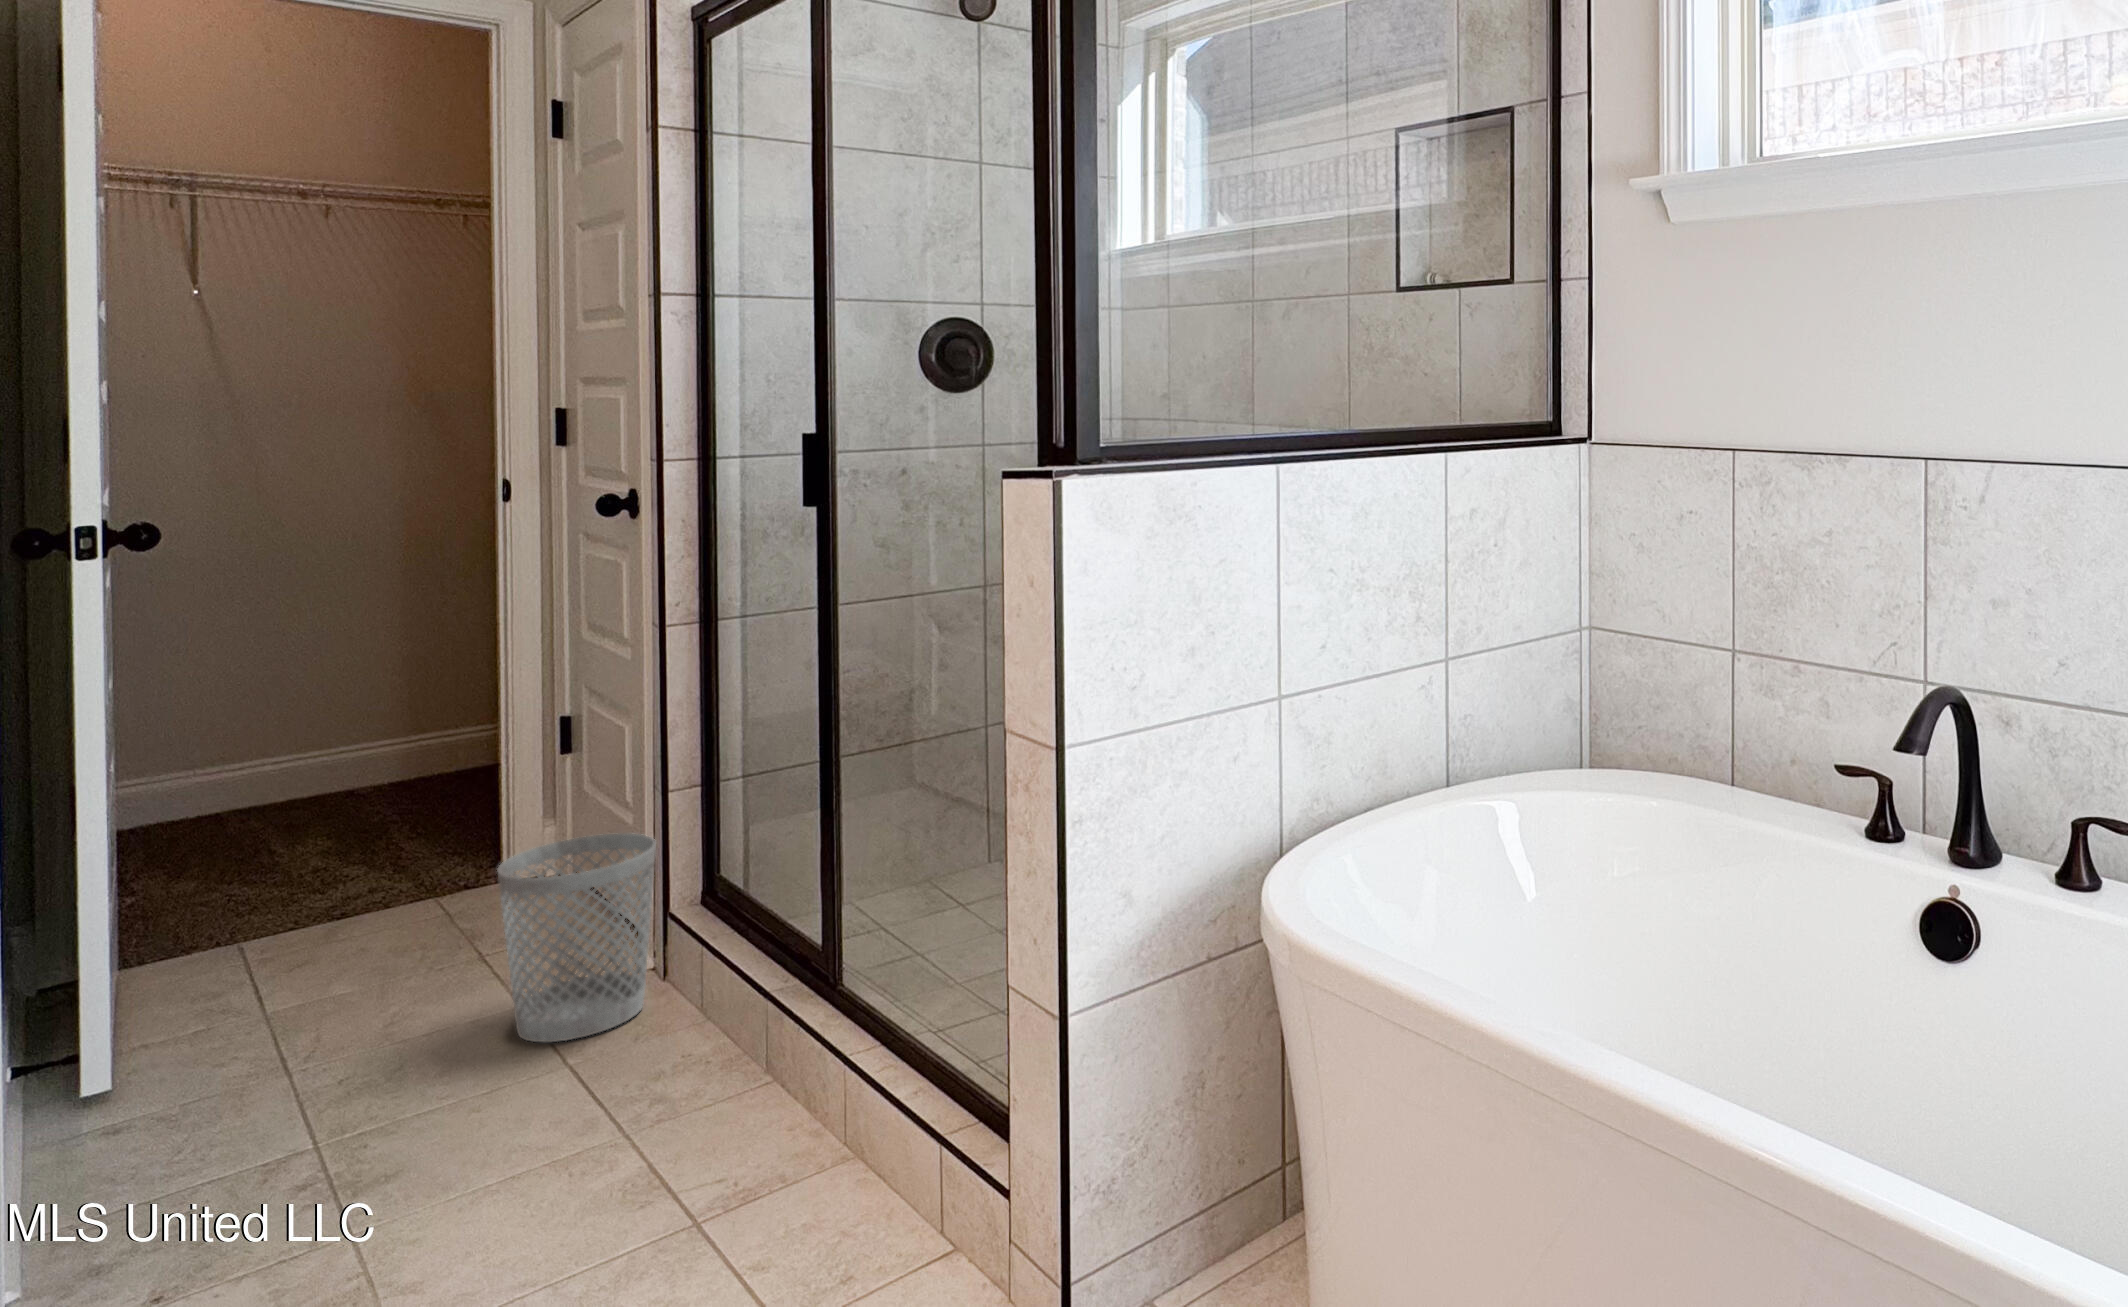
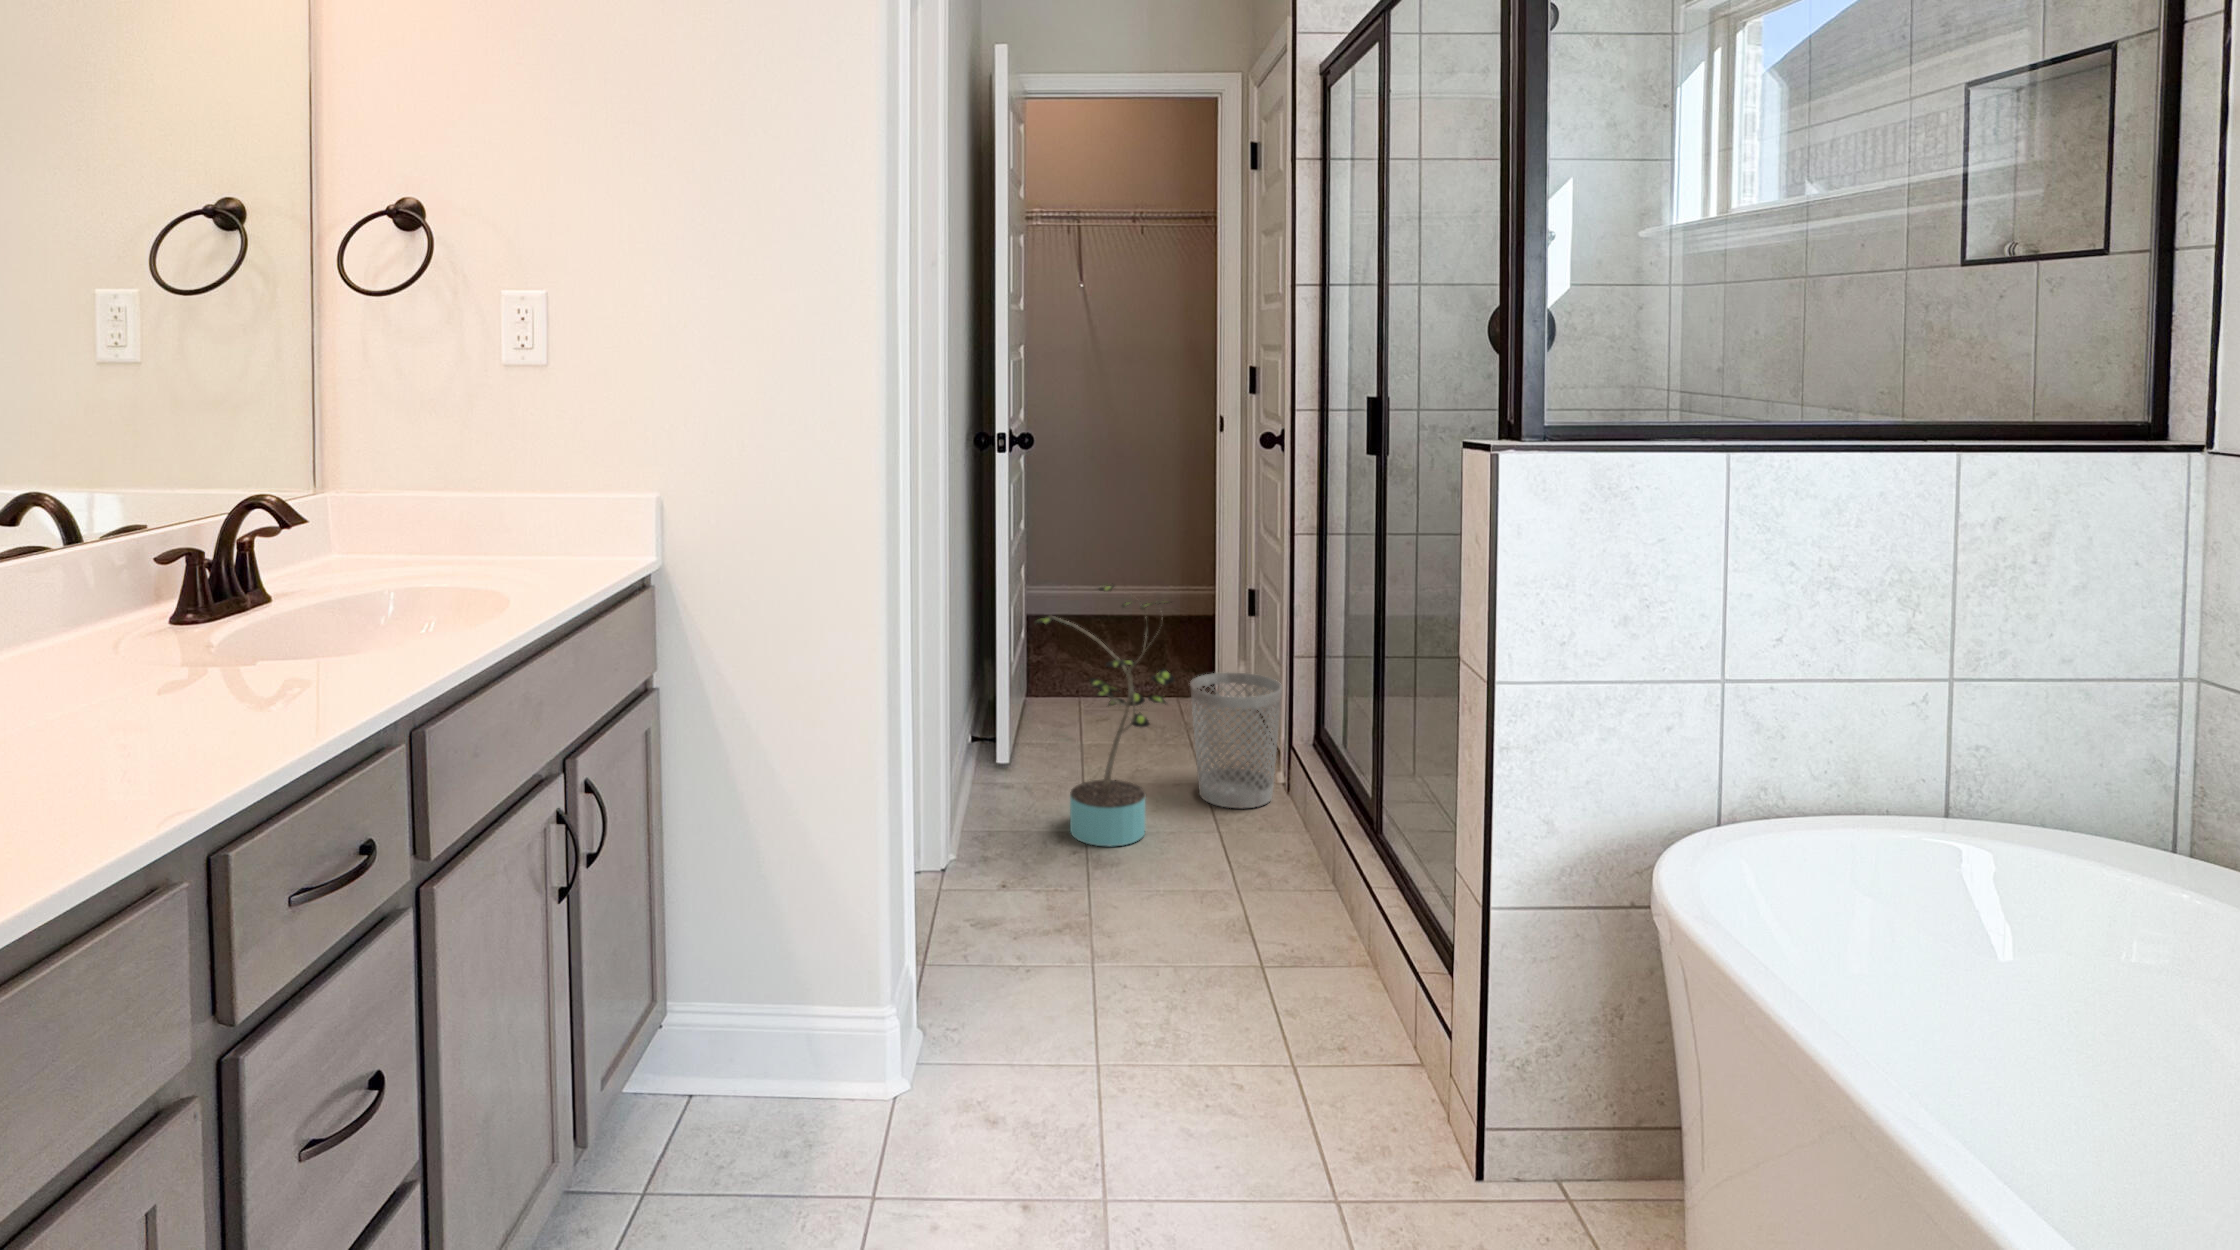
potted plant: none [190,742,497,1180] -> present [1034,584,1175,846]

